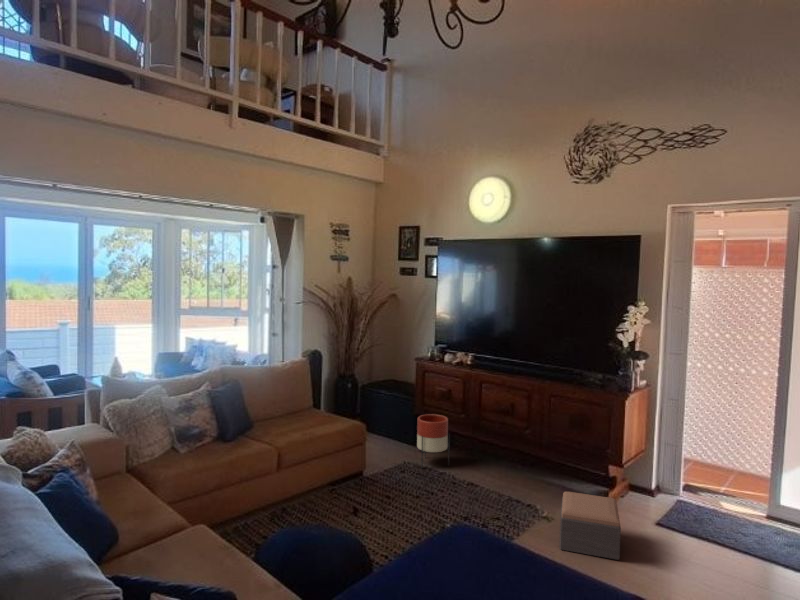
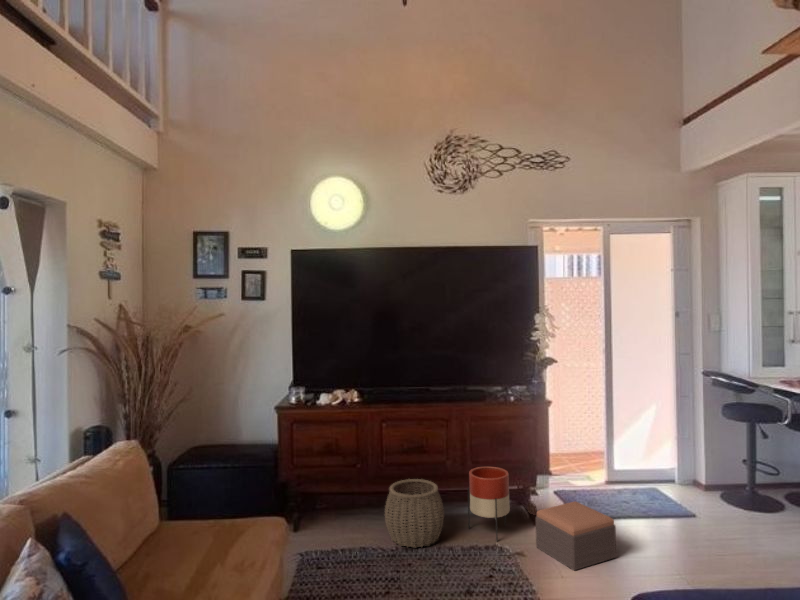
planter: present [417,414,450,468] -> present [468,467,510,541]
woven basket: none [457,435,508,491] -> present [385,479,444,548]

